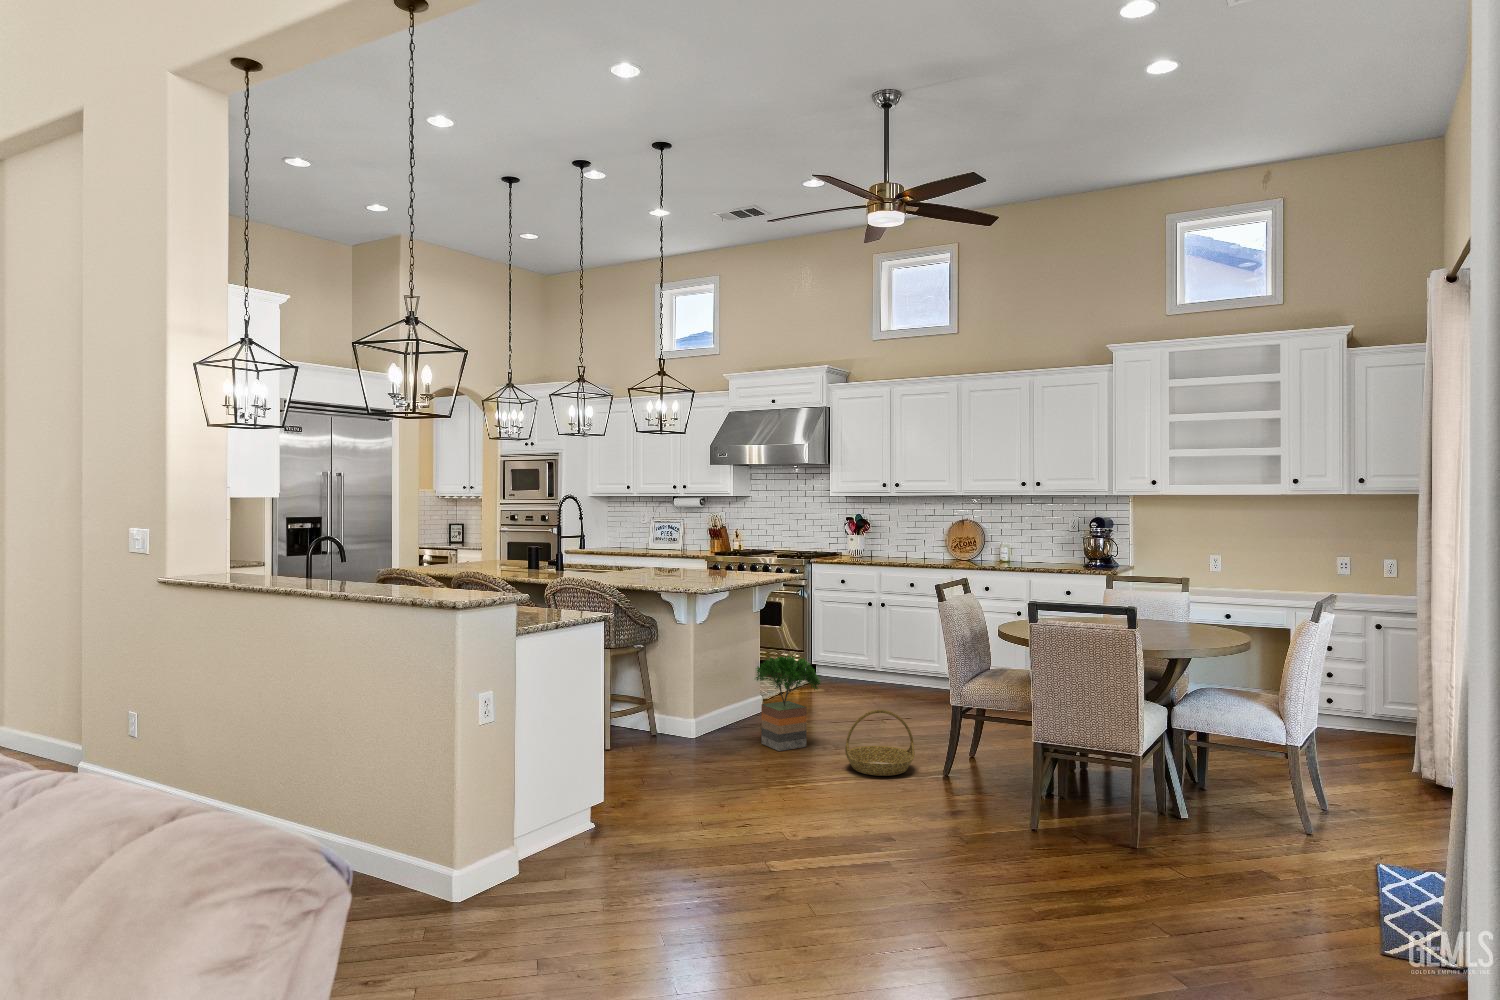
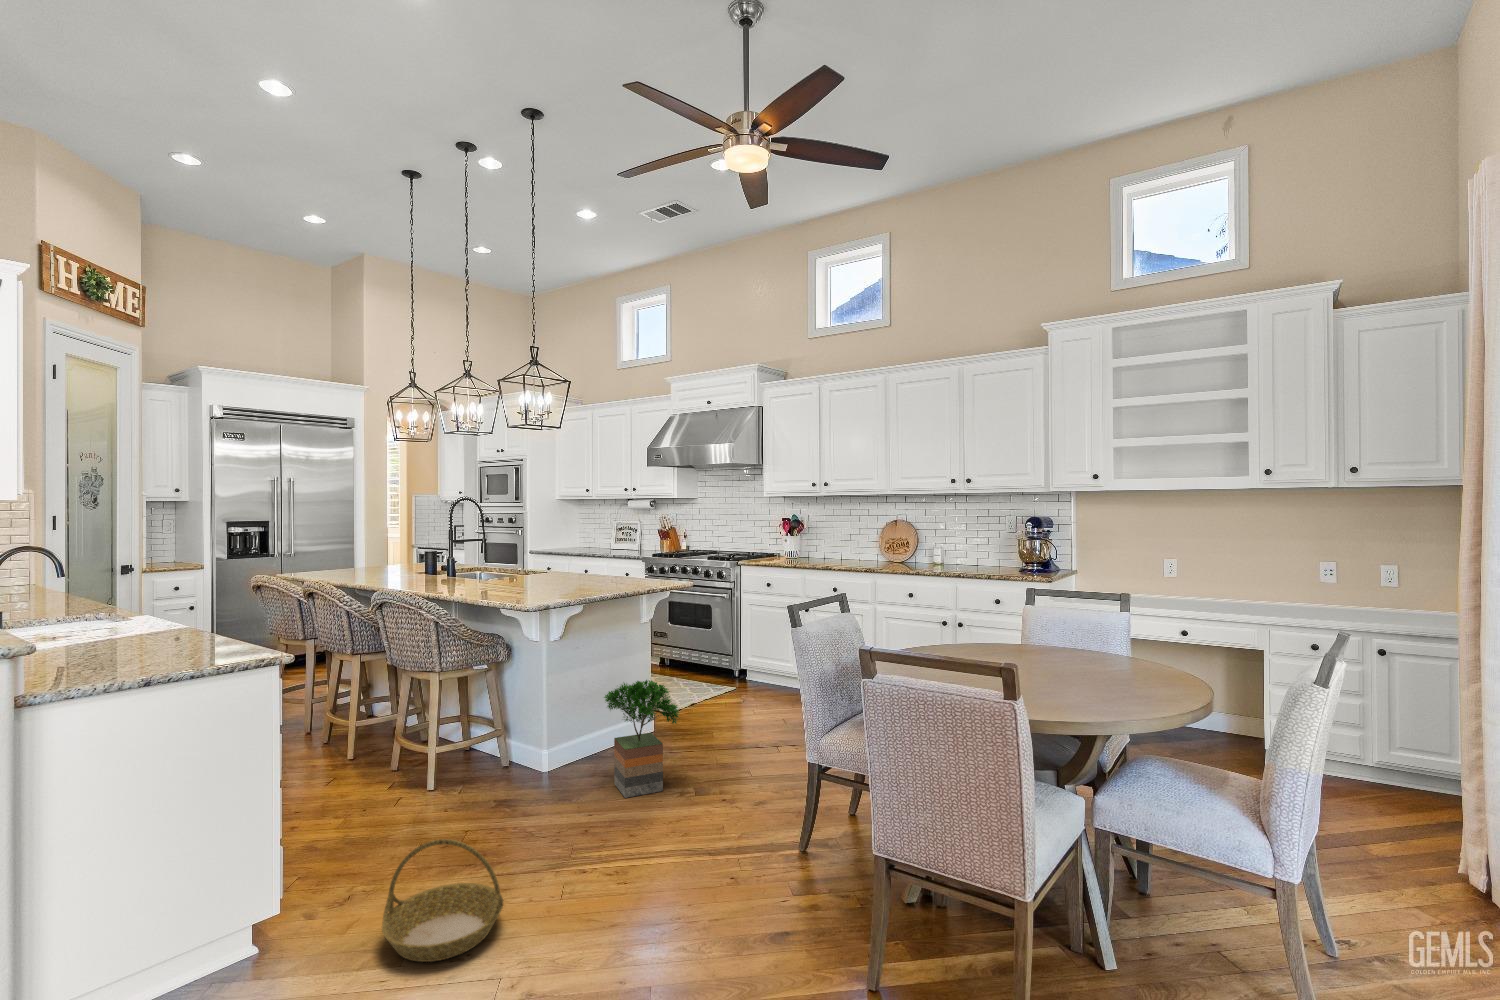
basket: present [845,710,915,776] -> present [382,839,503,962]

